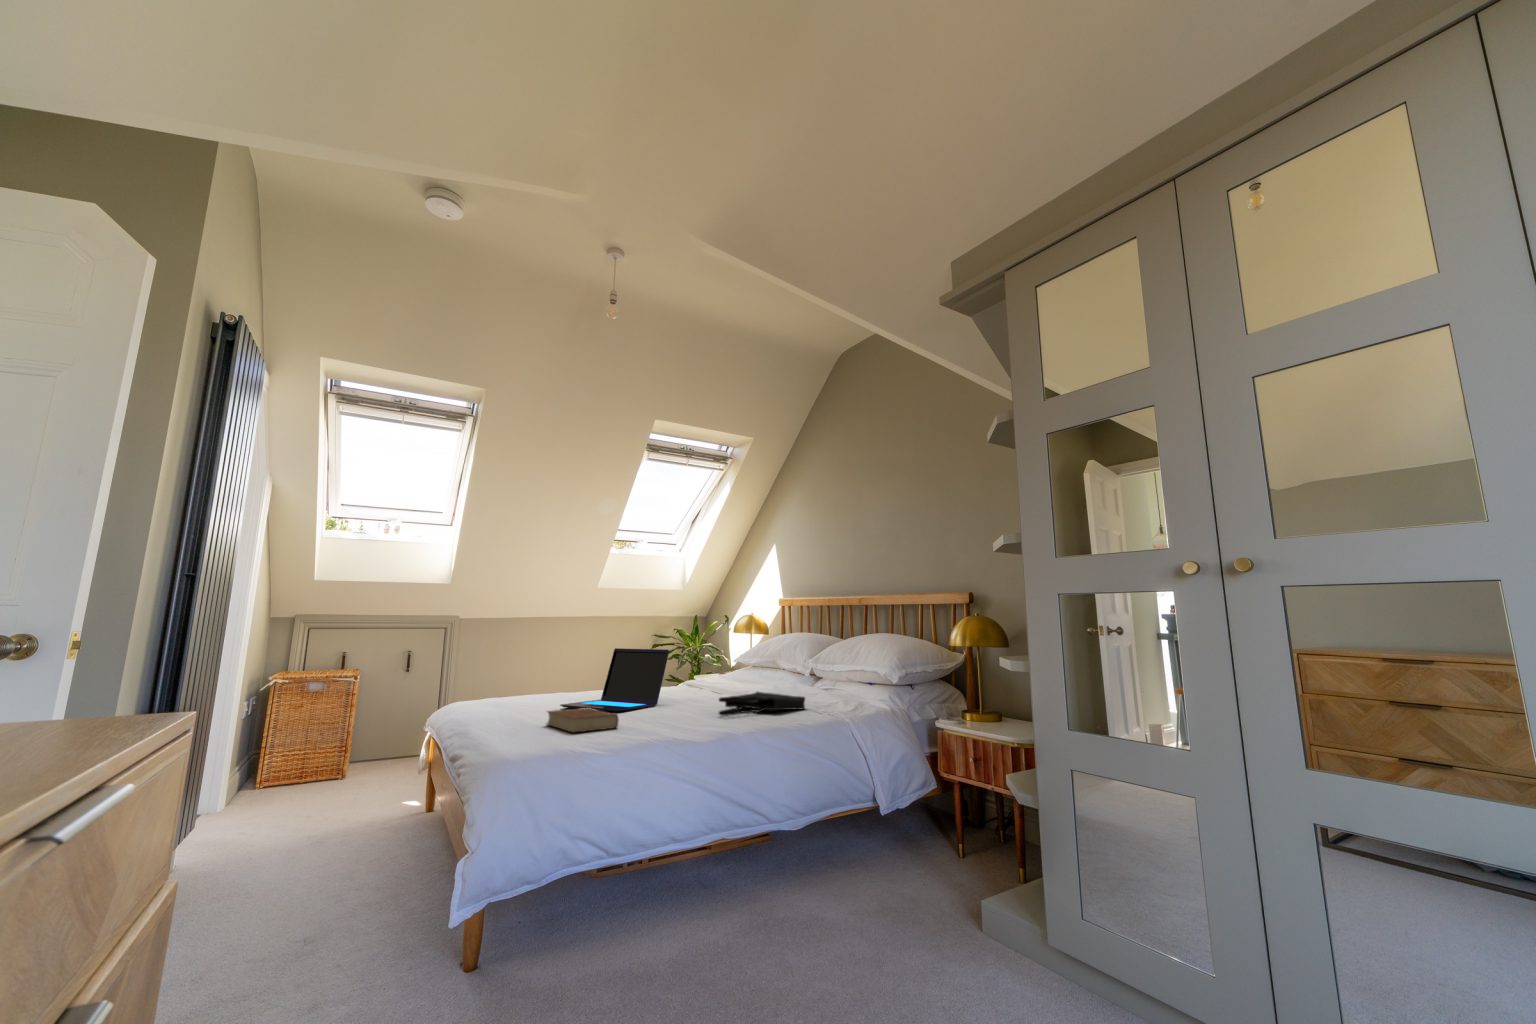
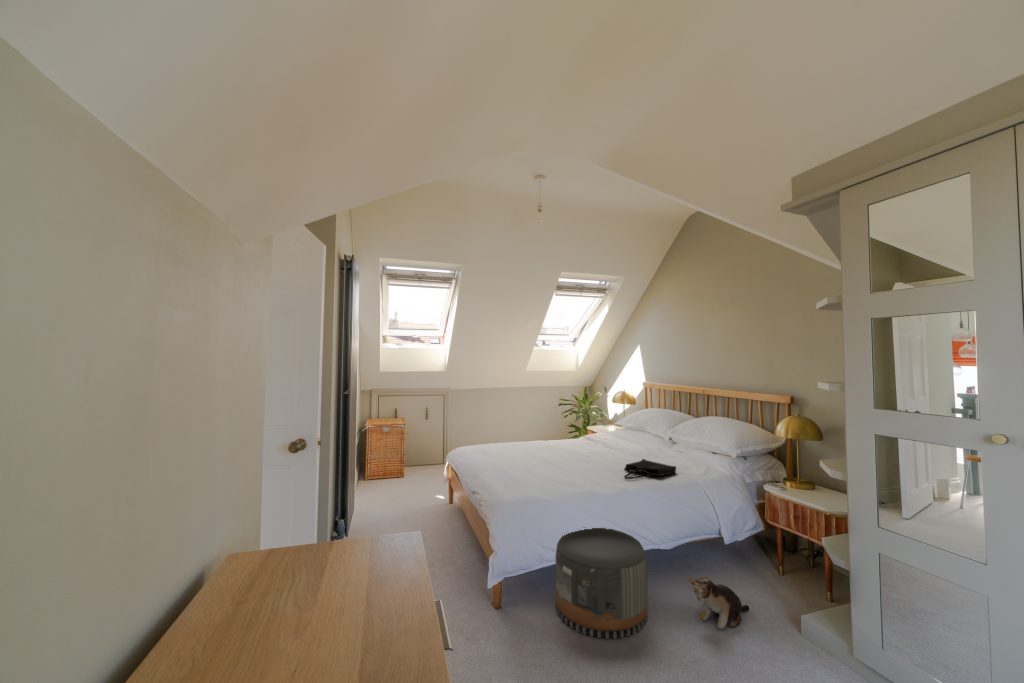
laptop: present [560,648,669,712] -> none [527,426,587,470]
book: present [547,708,618,732] -> none [527,471,569,491]
pouf: none [568,791,737,983] -> present [555,527,648,639]
plush toy: none [802,854,906,944] -> present [688,577,749,629]

